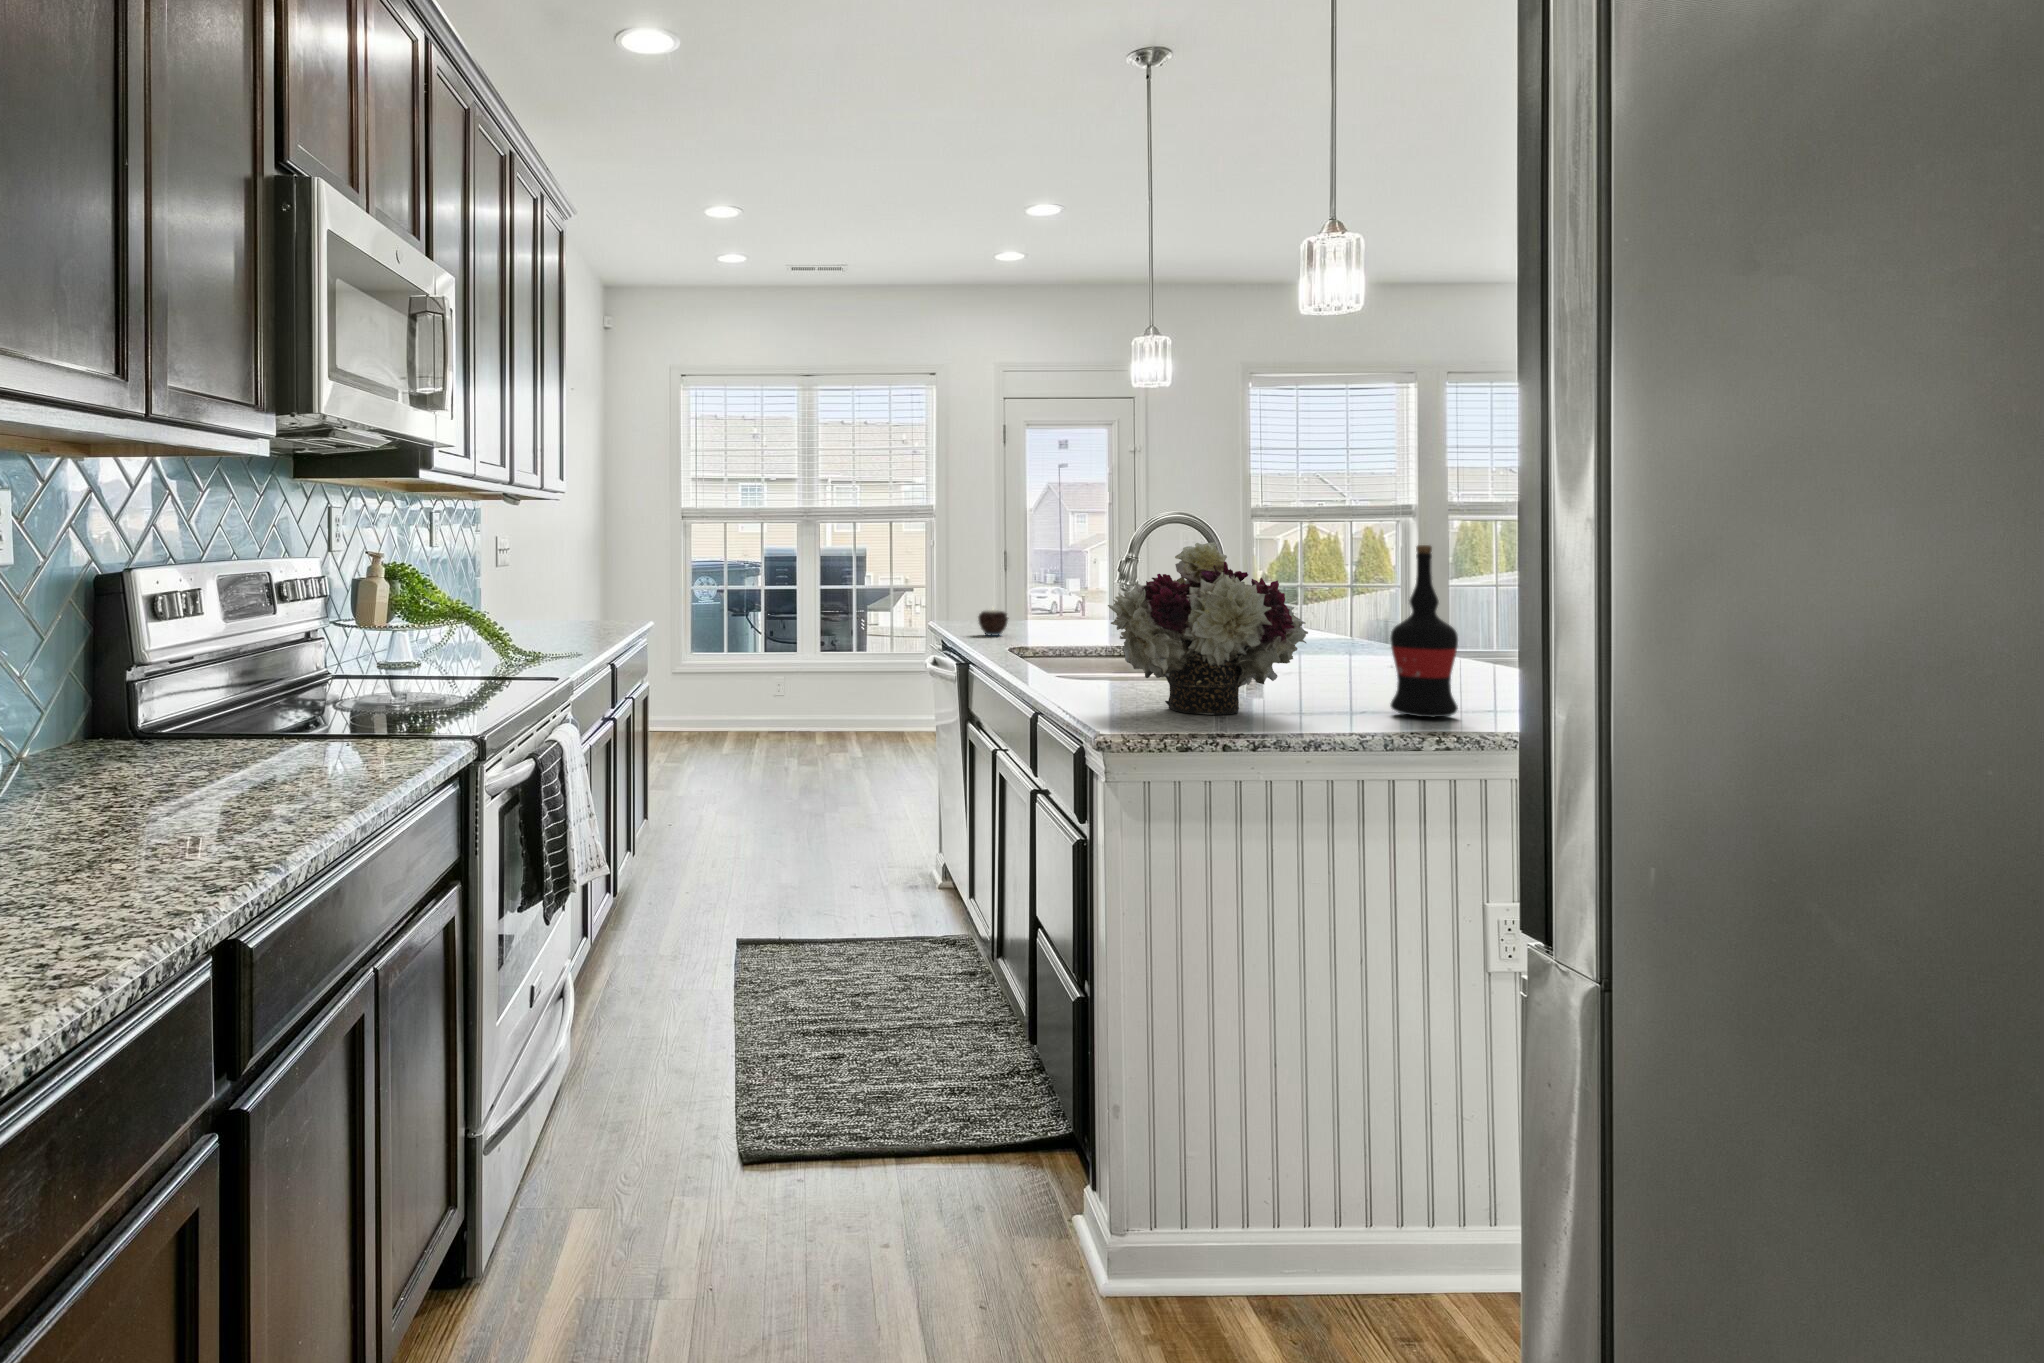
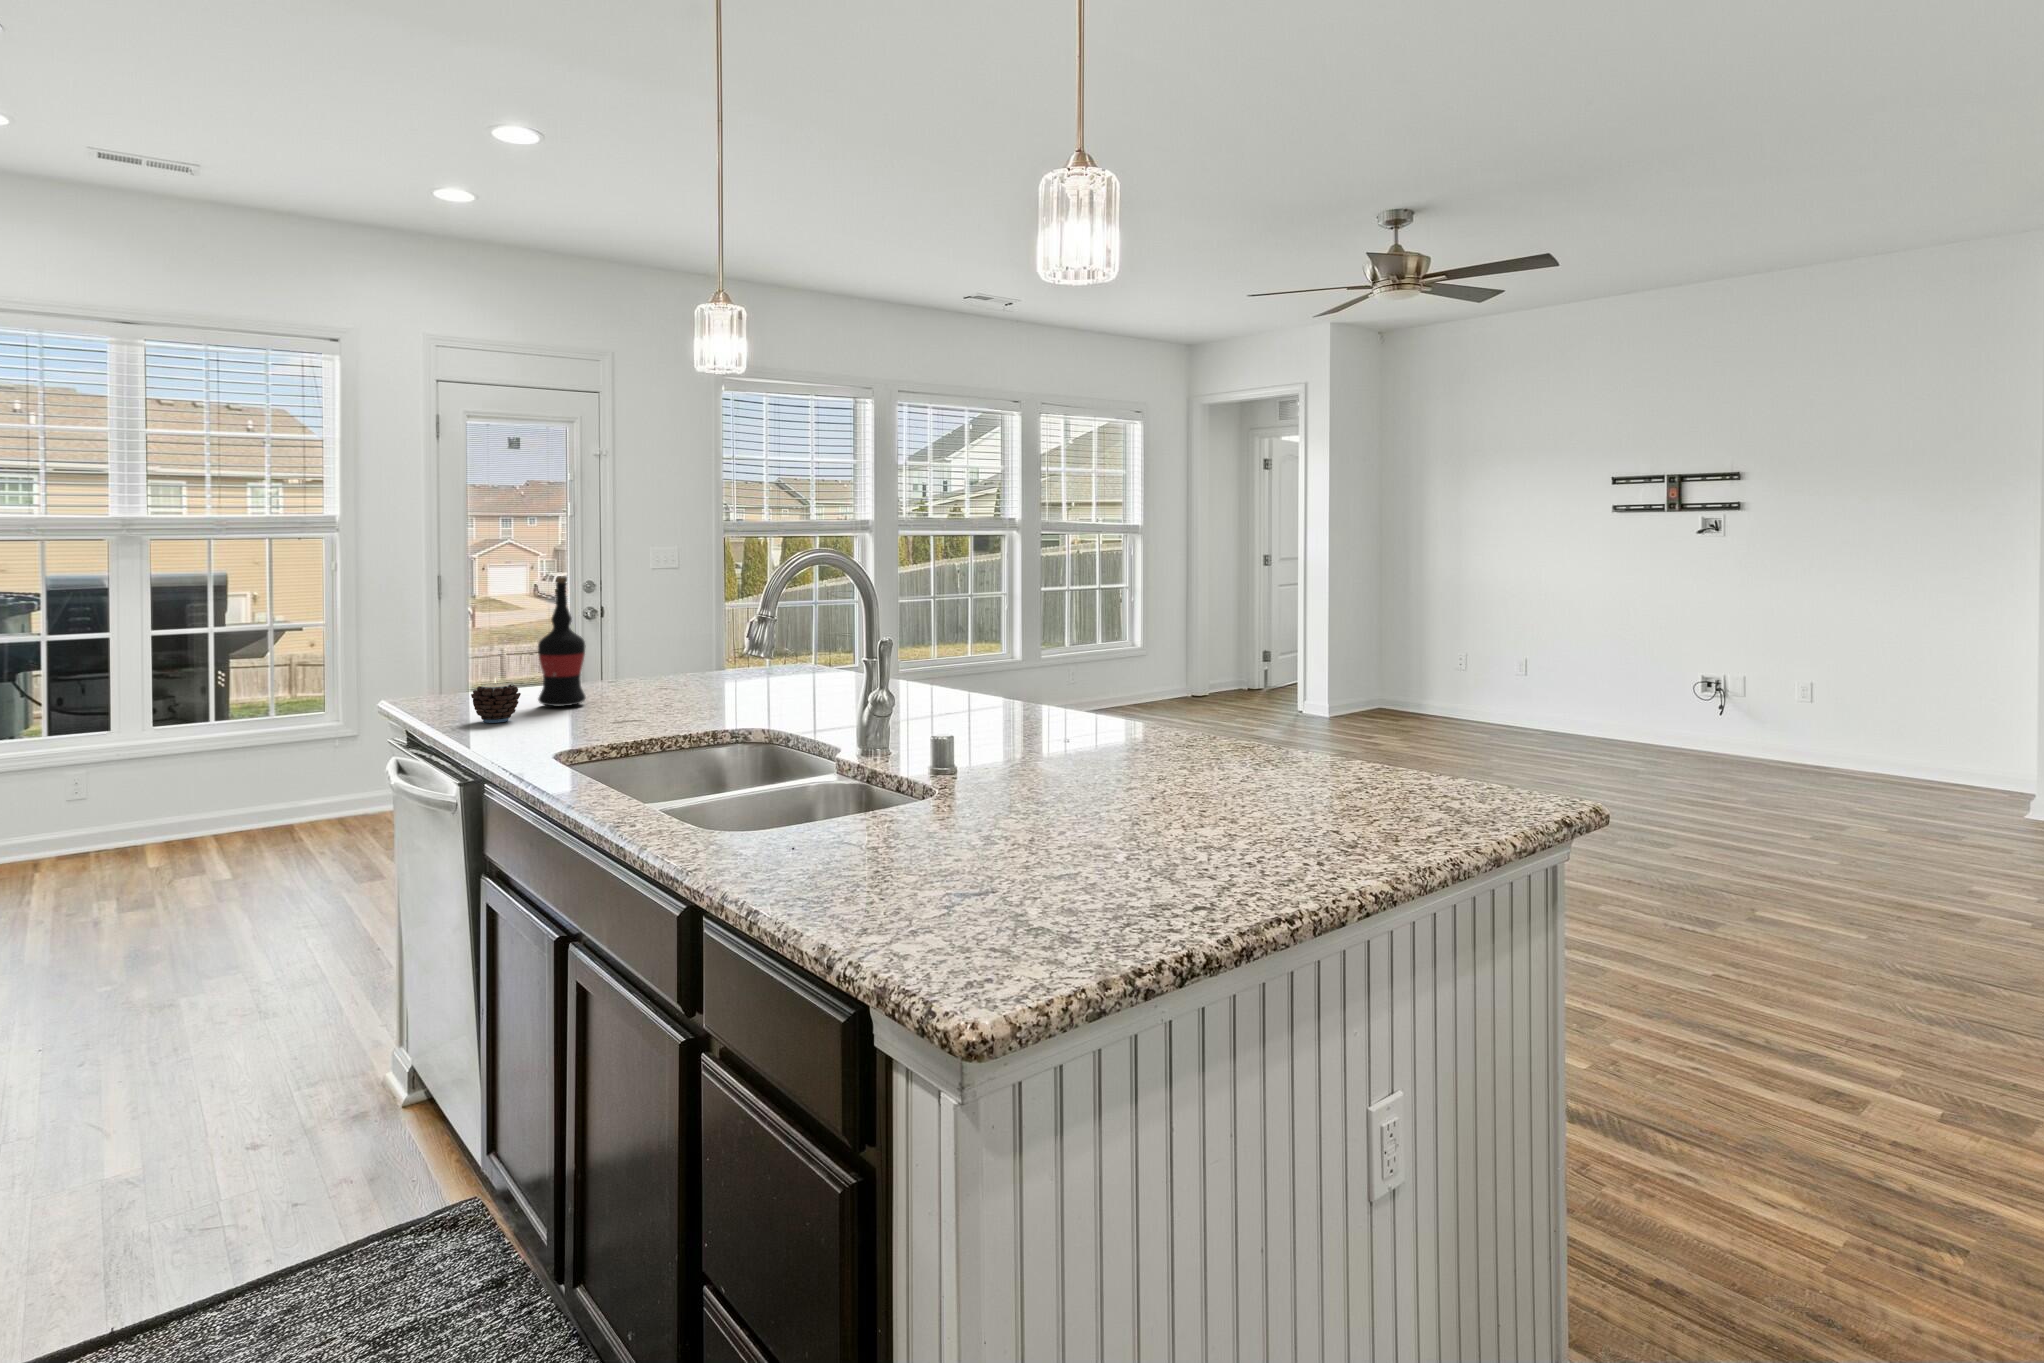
flower arrangement: present [1108,542,1308,715] -> none [865,616,1158,910]
wine bottle: present [1390,545,1458,717] -> present [538,577,586,707]

